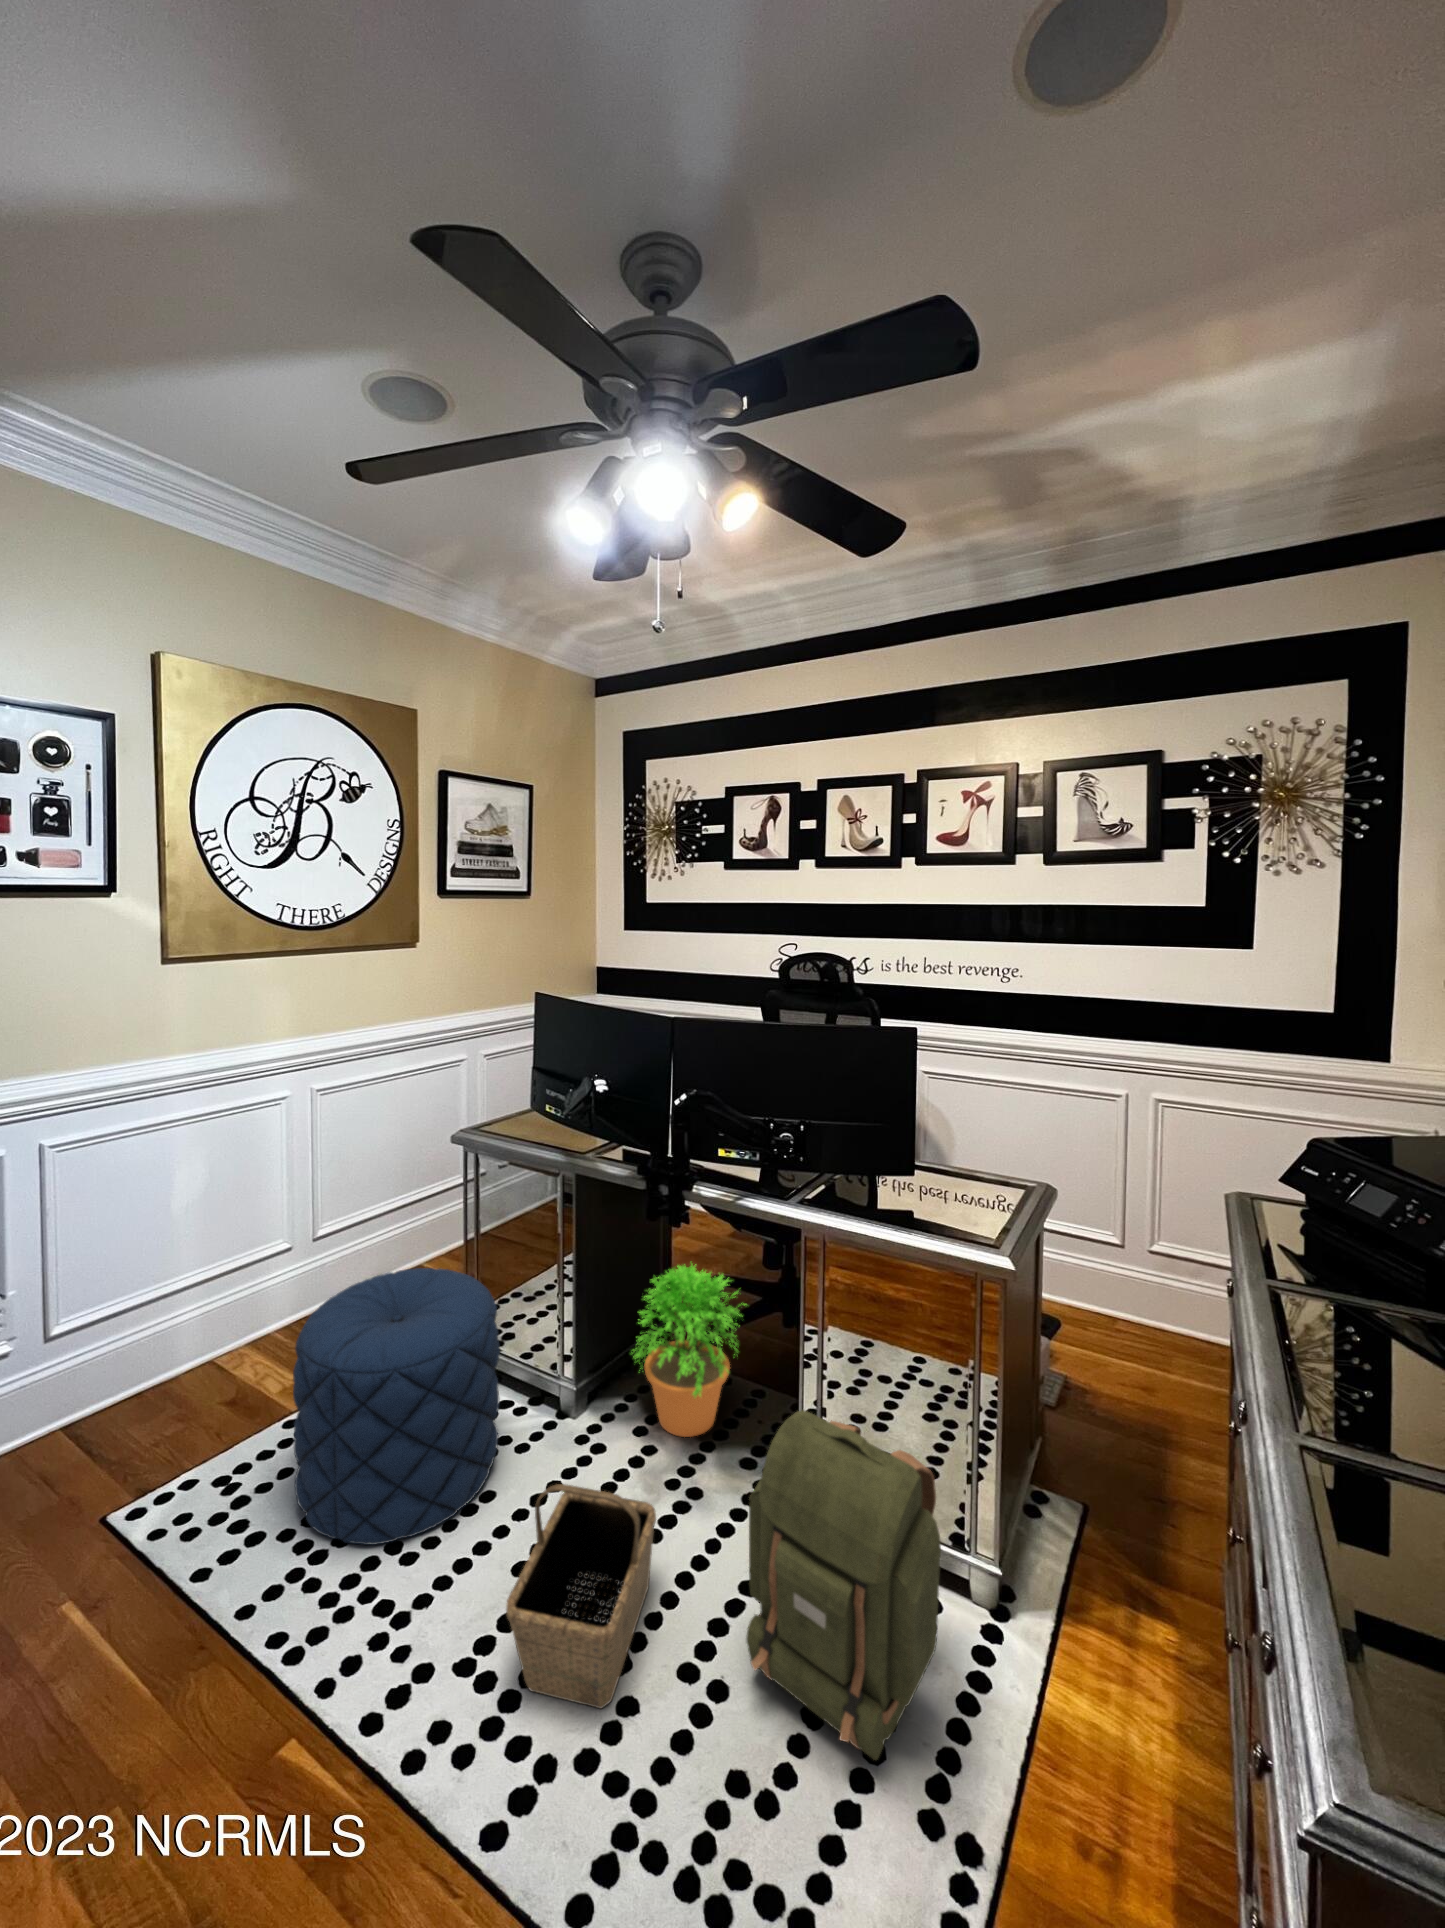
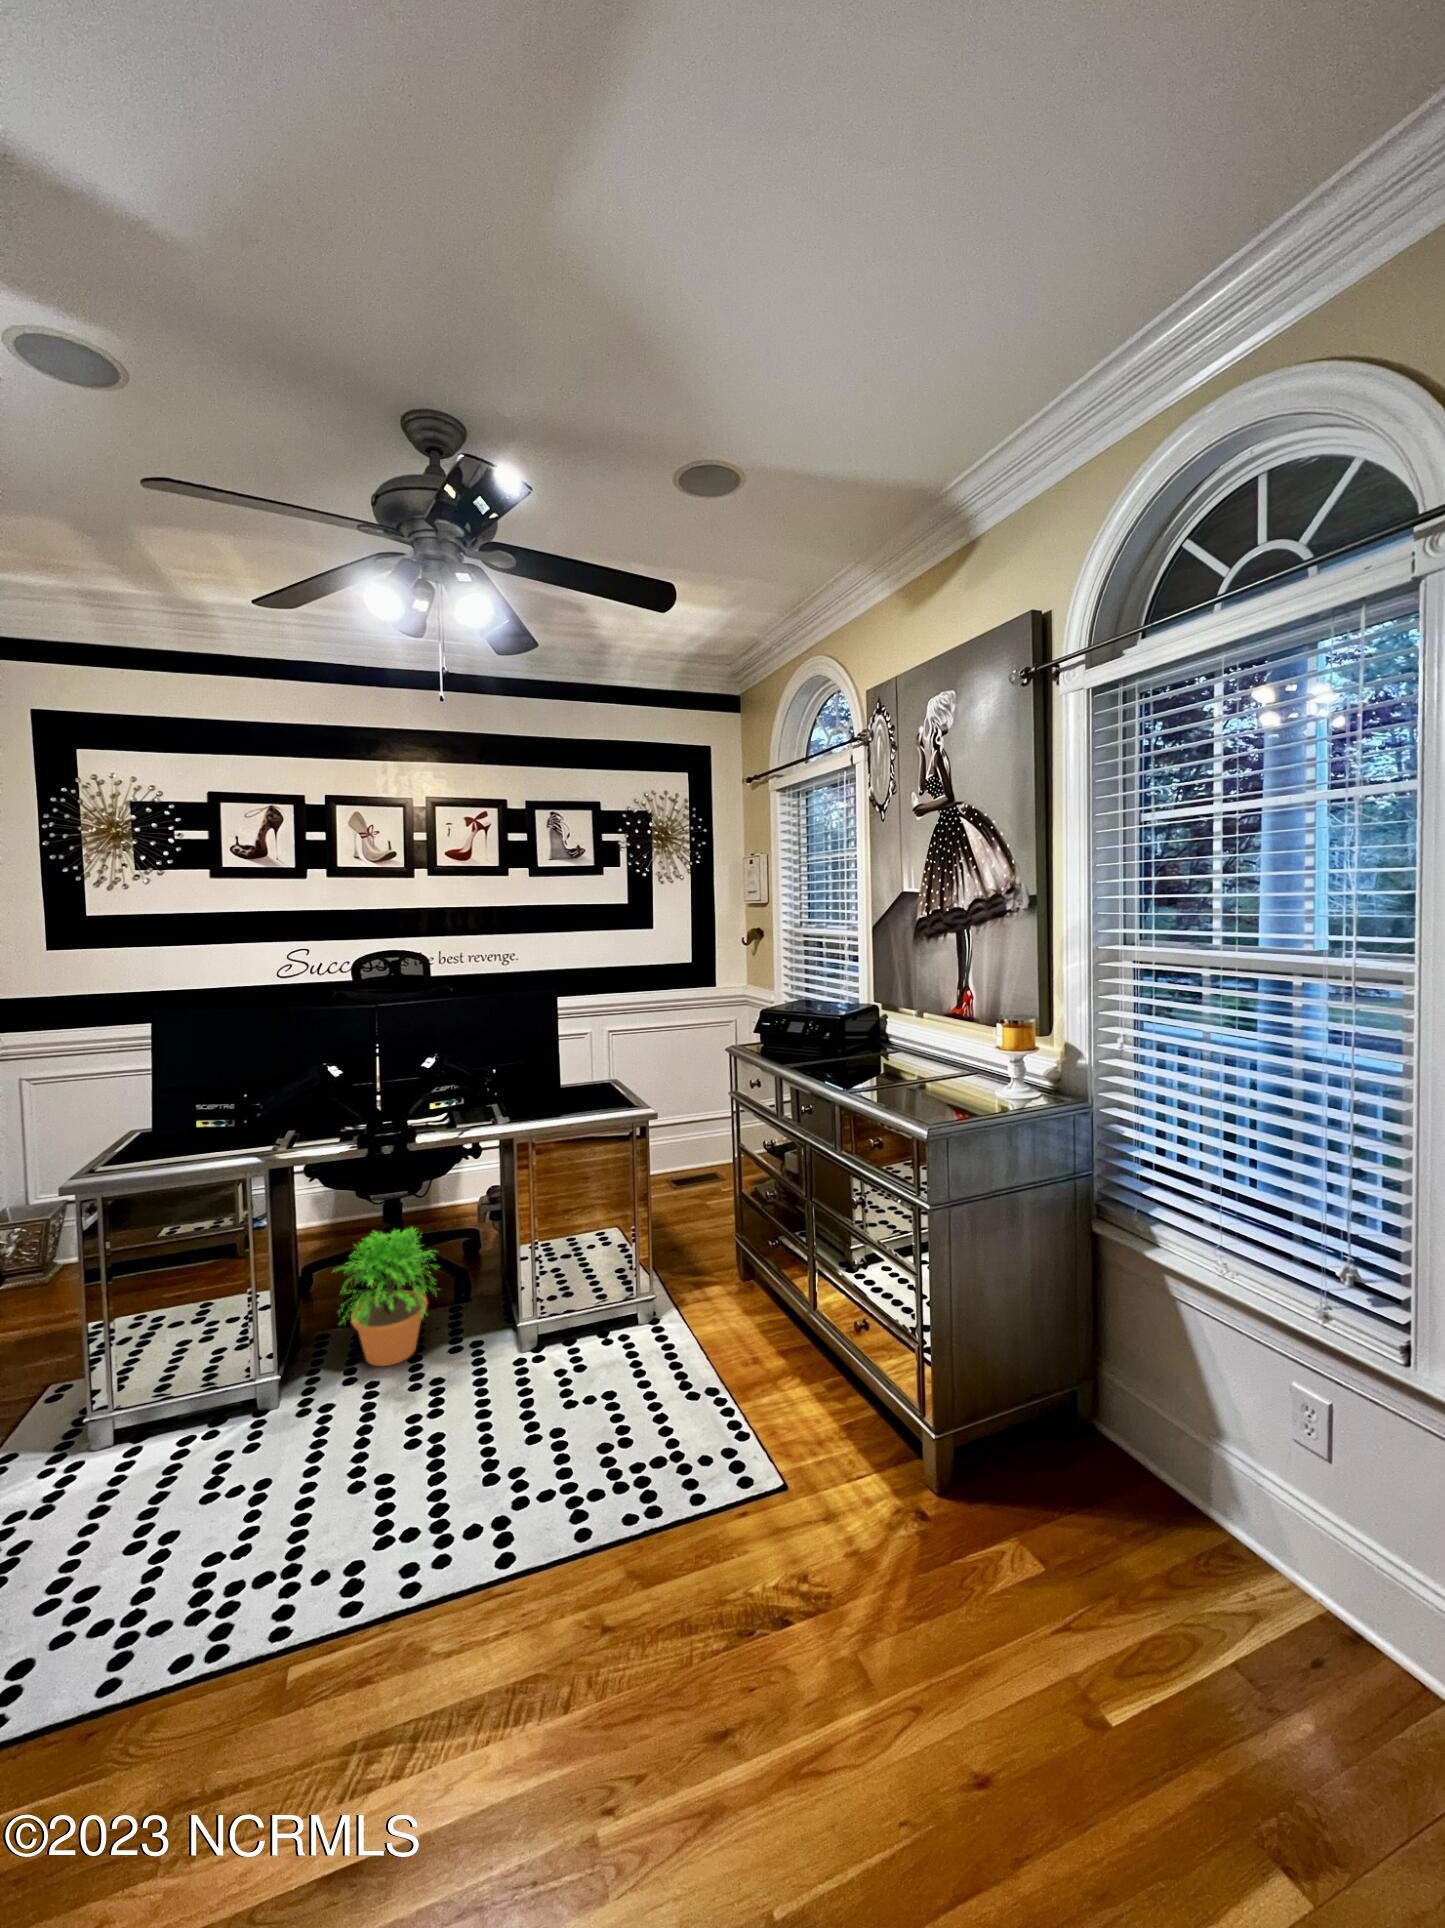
pouf: present [293,1268,500,1545] -> none [40,1315,282,1604]
backpack: present [746,1410,941,1760] -> none [555,1238,667,1407]
basket: present [506,1484,656,1708] -> none [400,1359,516,1509]

